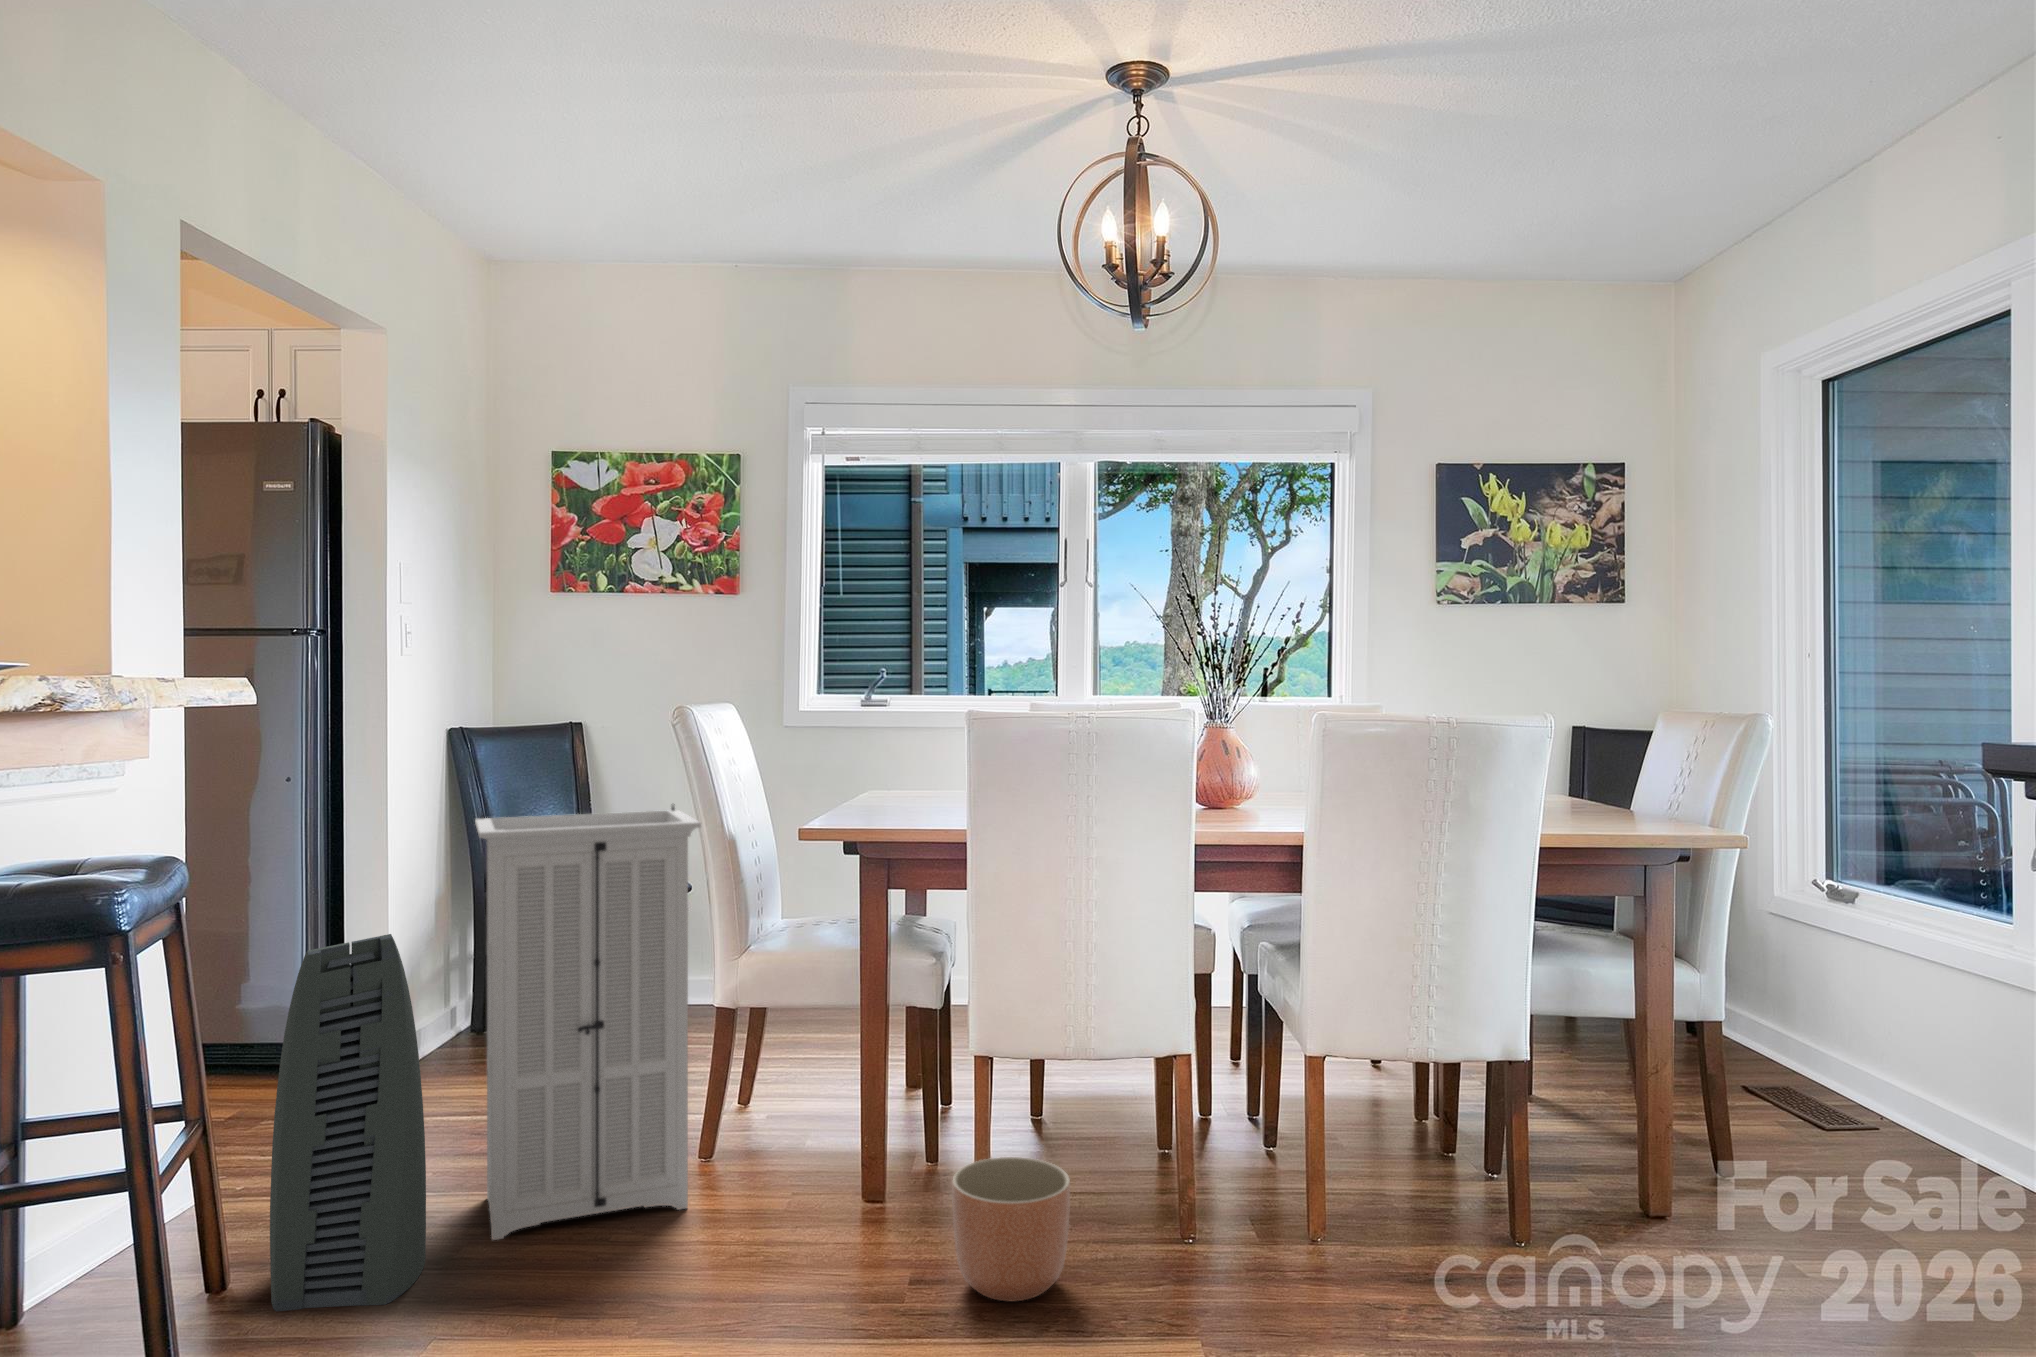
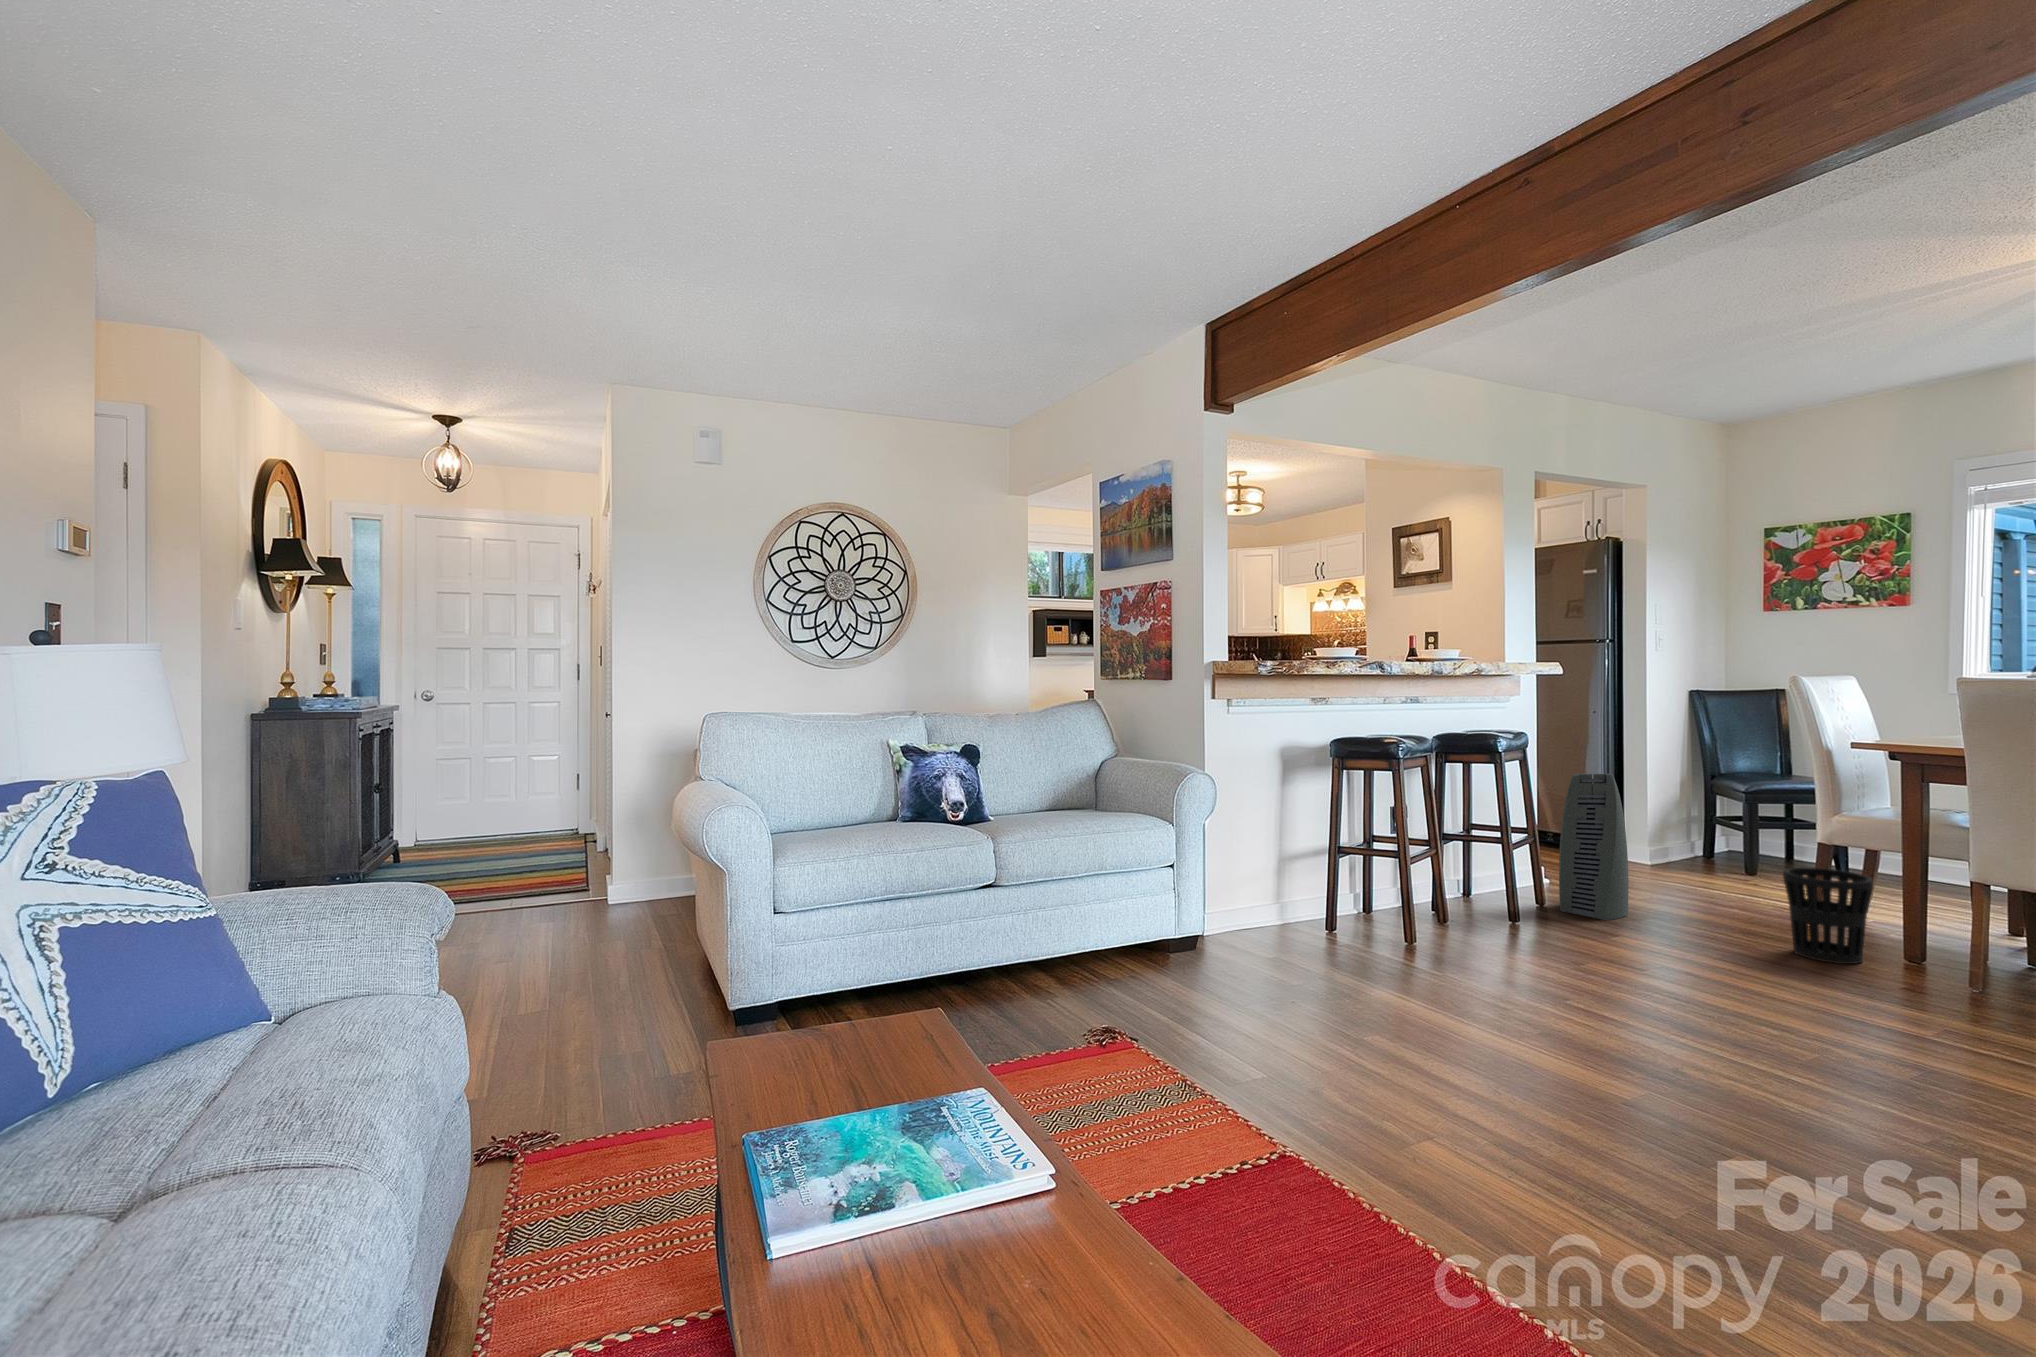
storage cabinet: present [475,805,701,1240] -> none [1653,727,1781,933]
wastebasket: none [736,1067,870,1268] -> present [1783,867,1873,964]
planter: present [952,1157,1070,1301] -> none [1901,928,1991,1001]

